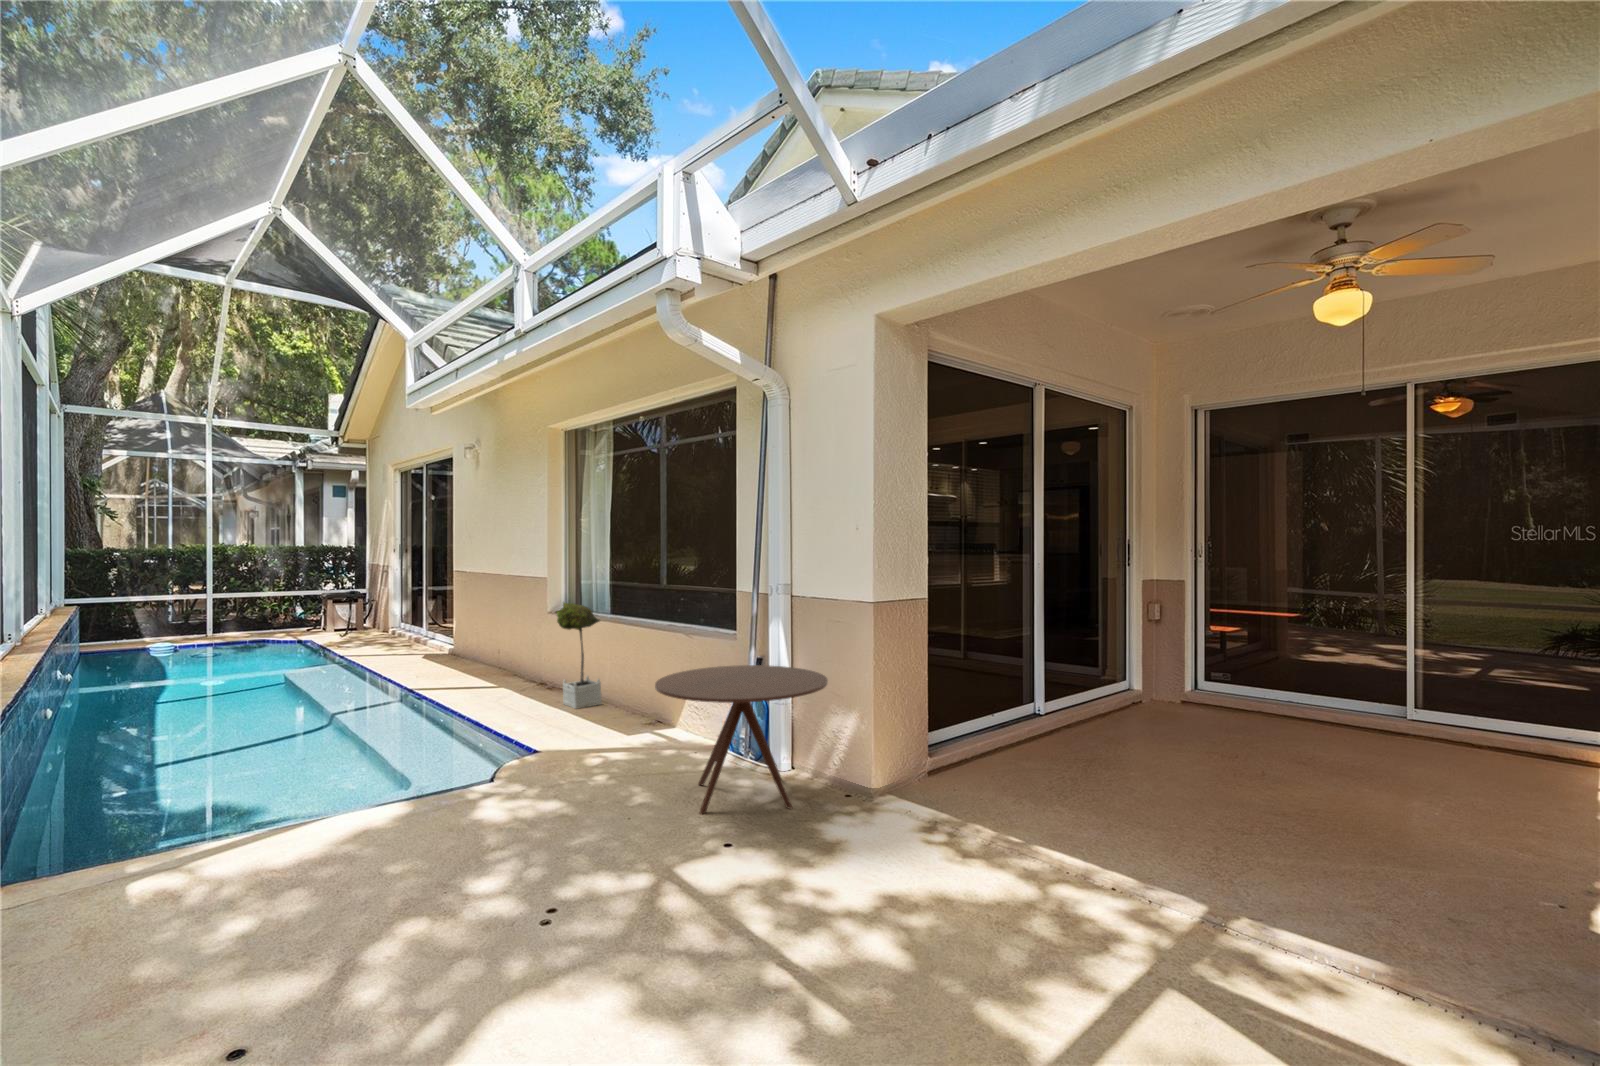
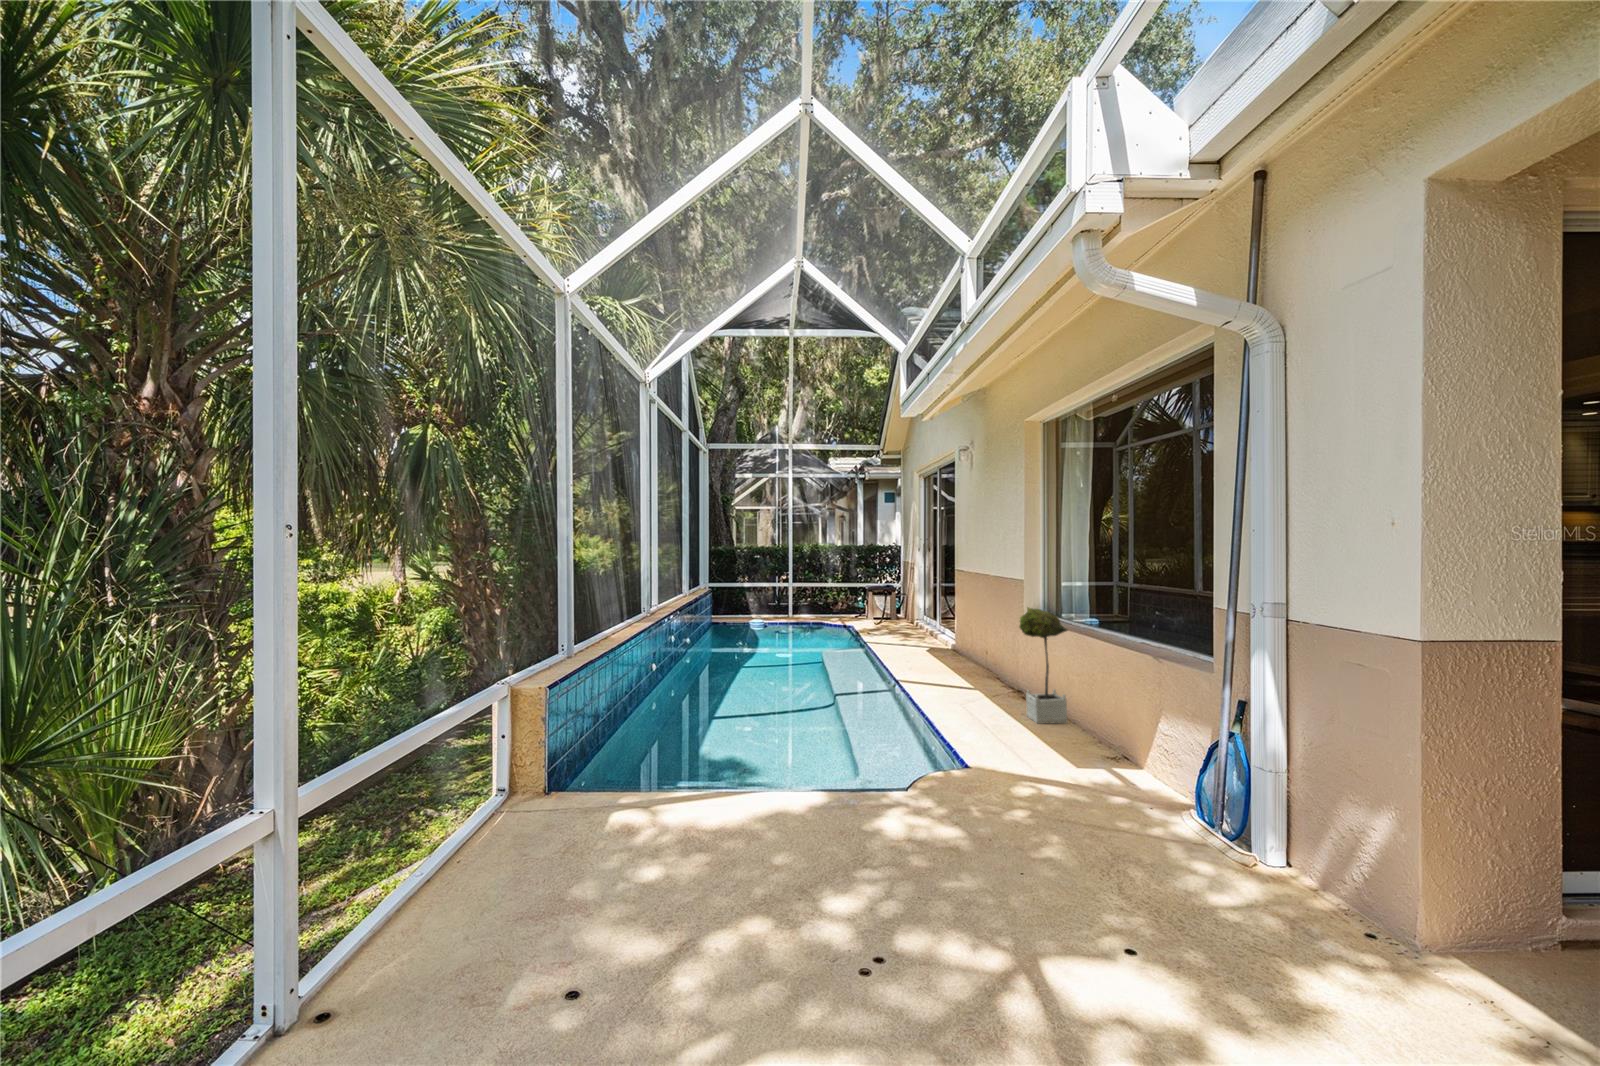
round table: present [655,665,828,814] -> none [1066,702,1331,927]

